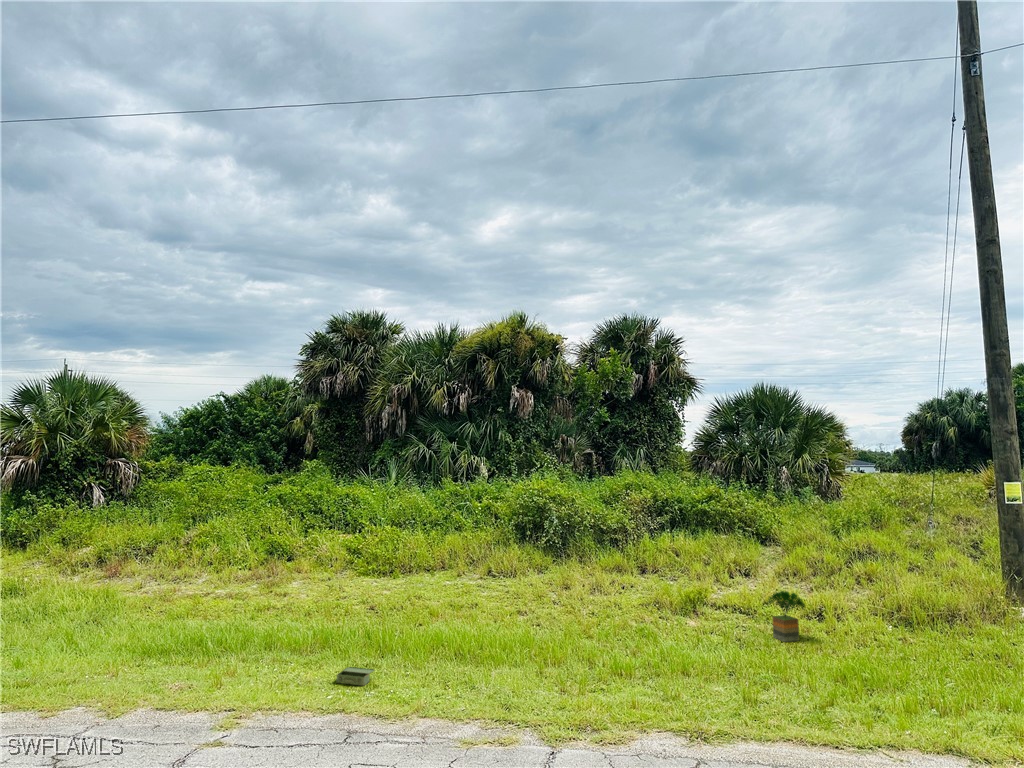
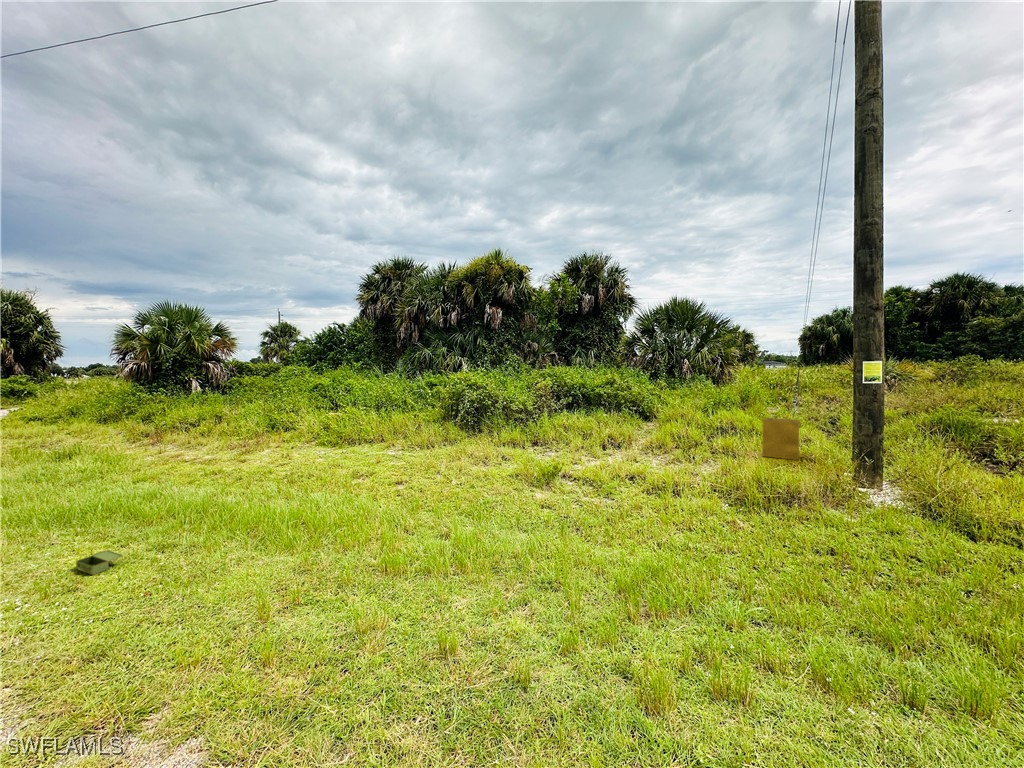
cardboard box: none [913,538,953,582] -> present [762,418,799,460]
potted tree: present [768,591,805,642] -> none [583,472,619,525]

